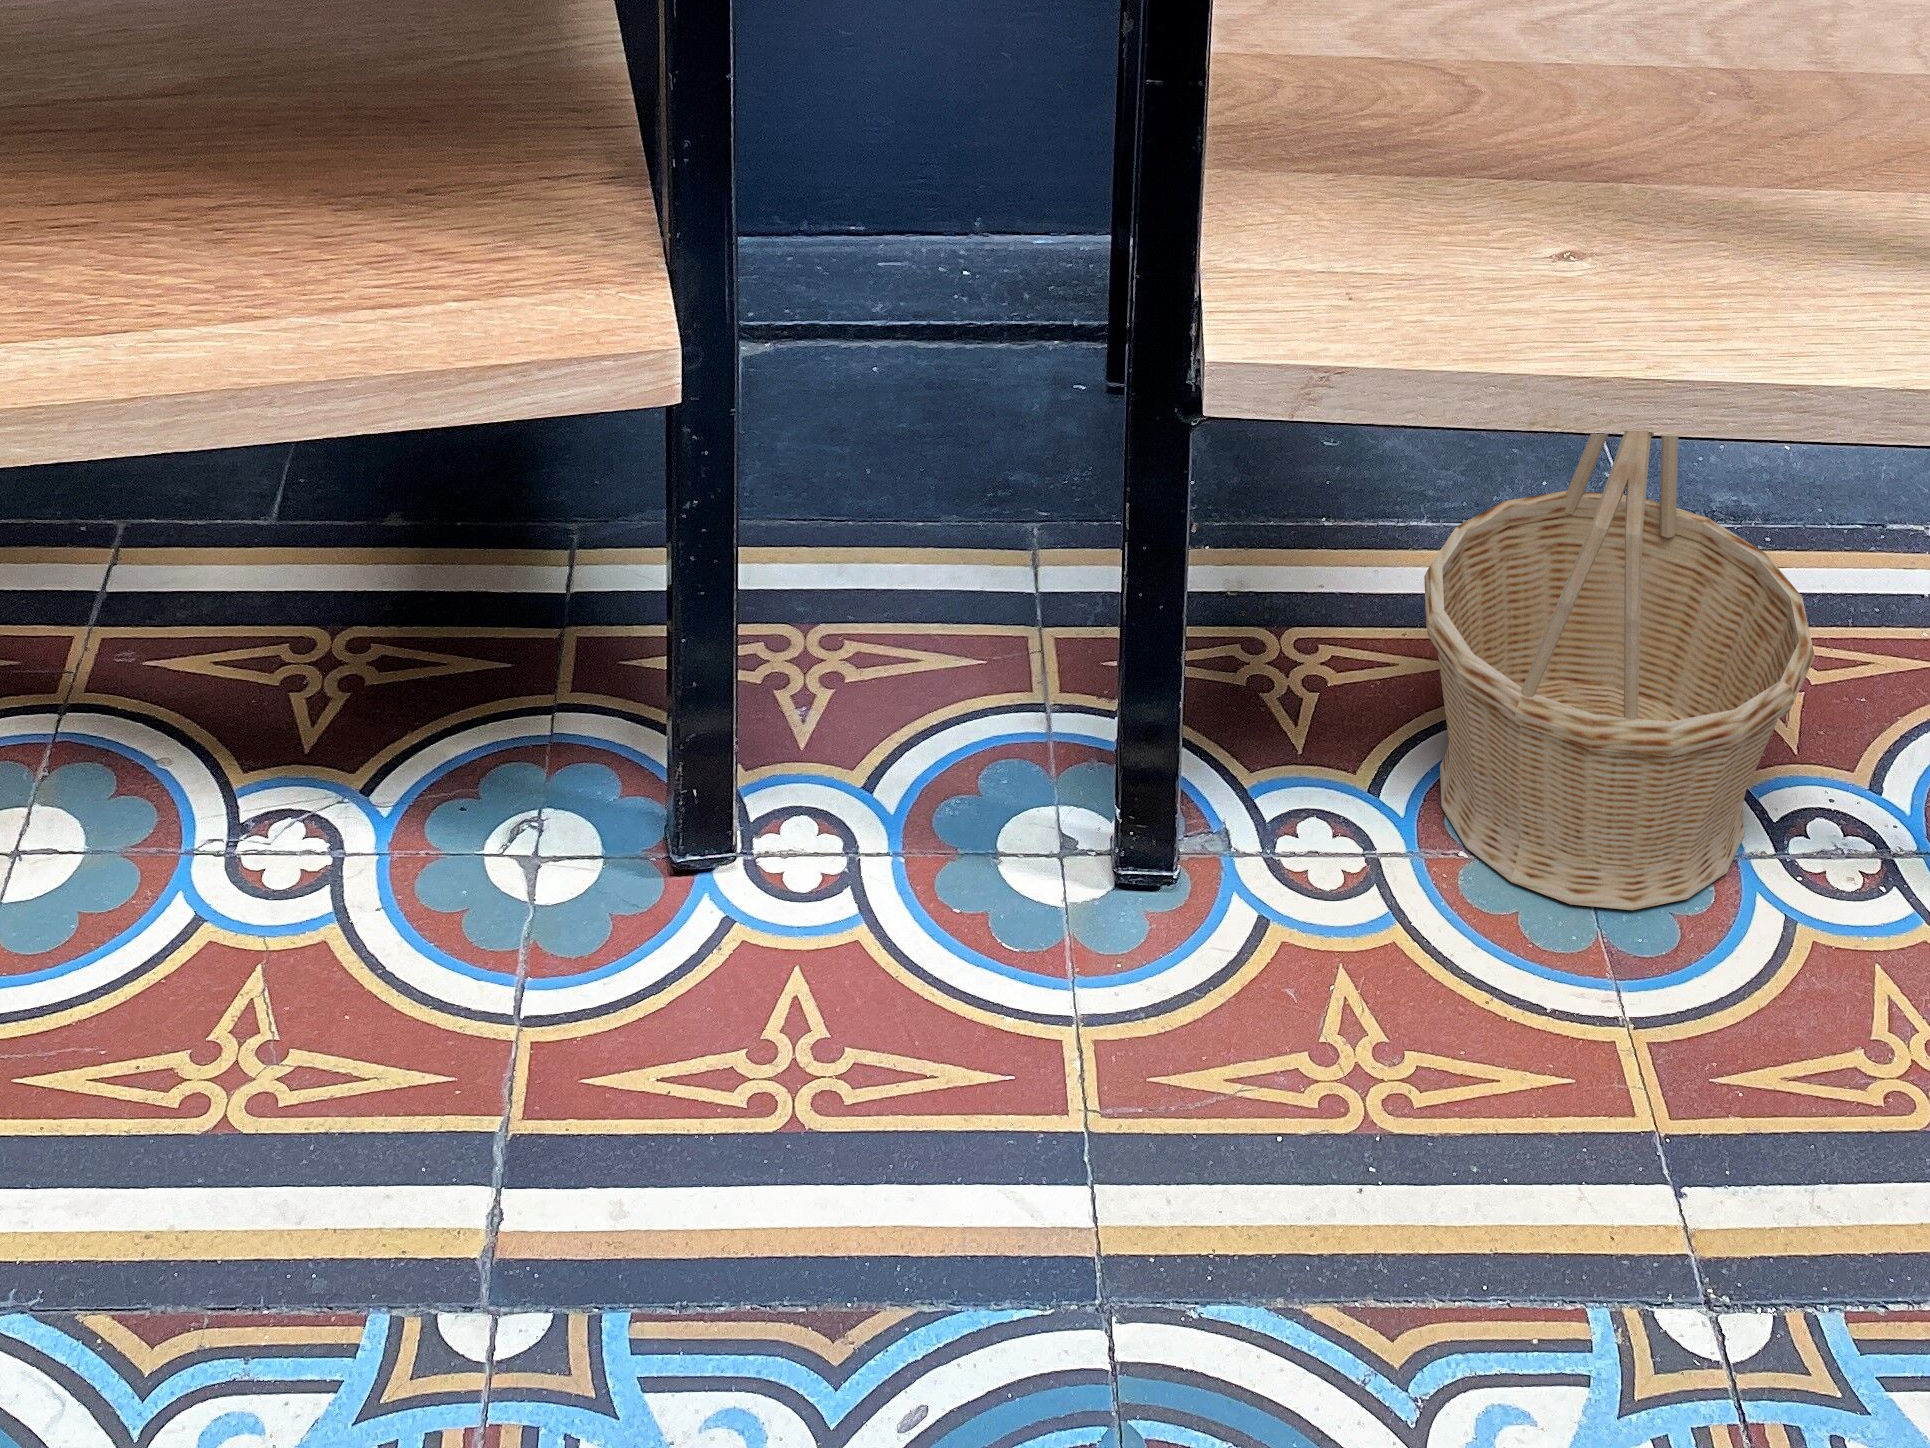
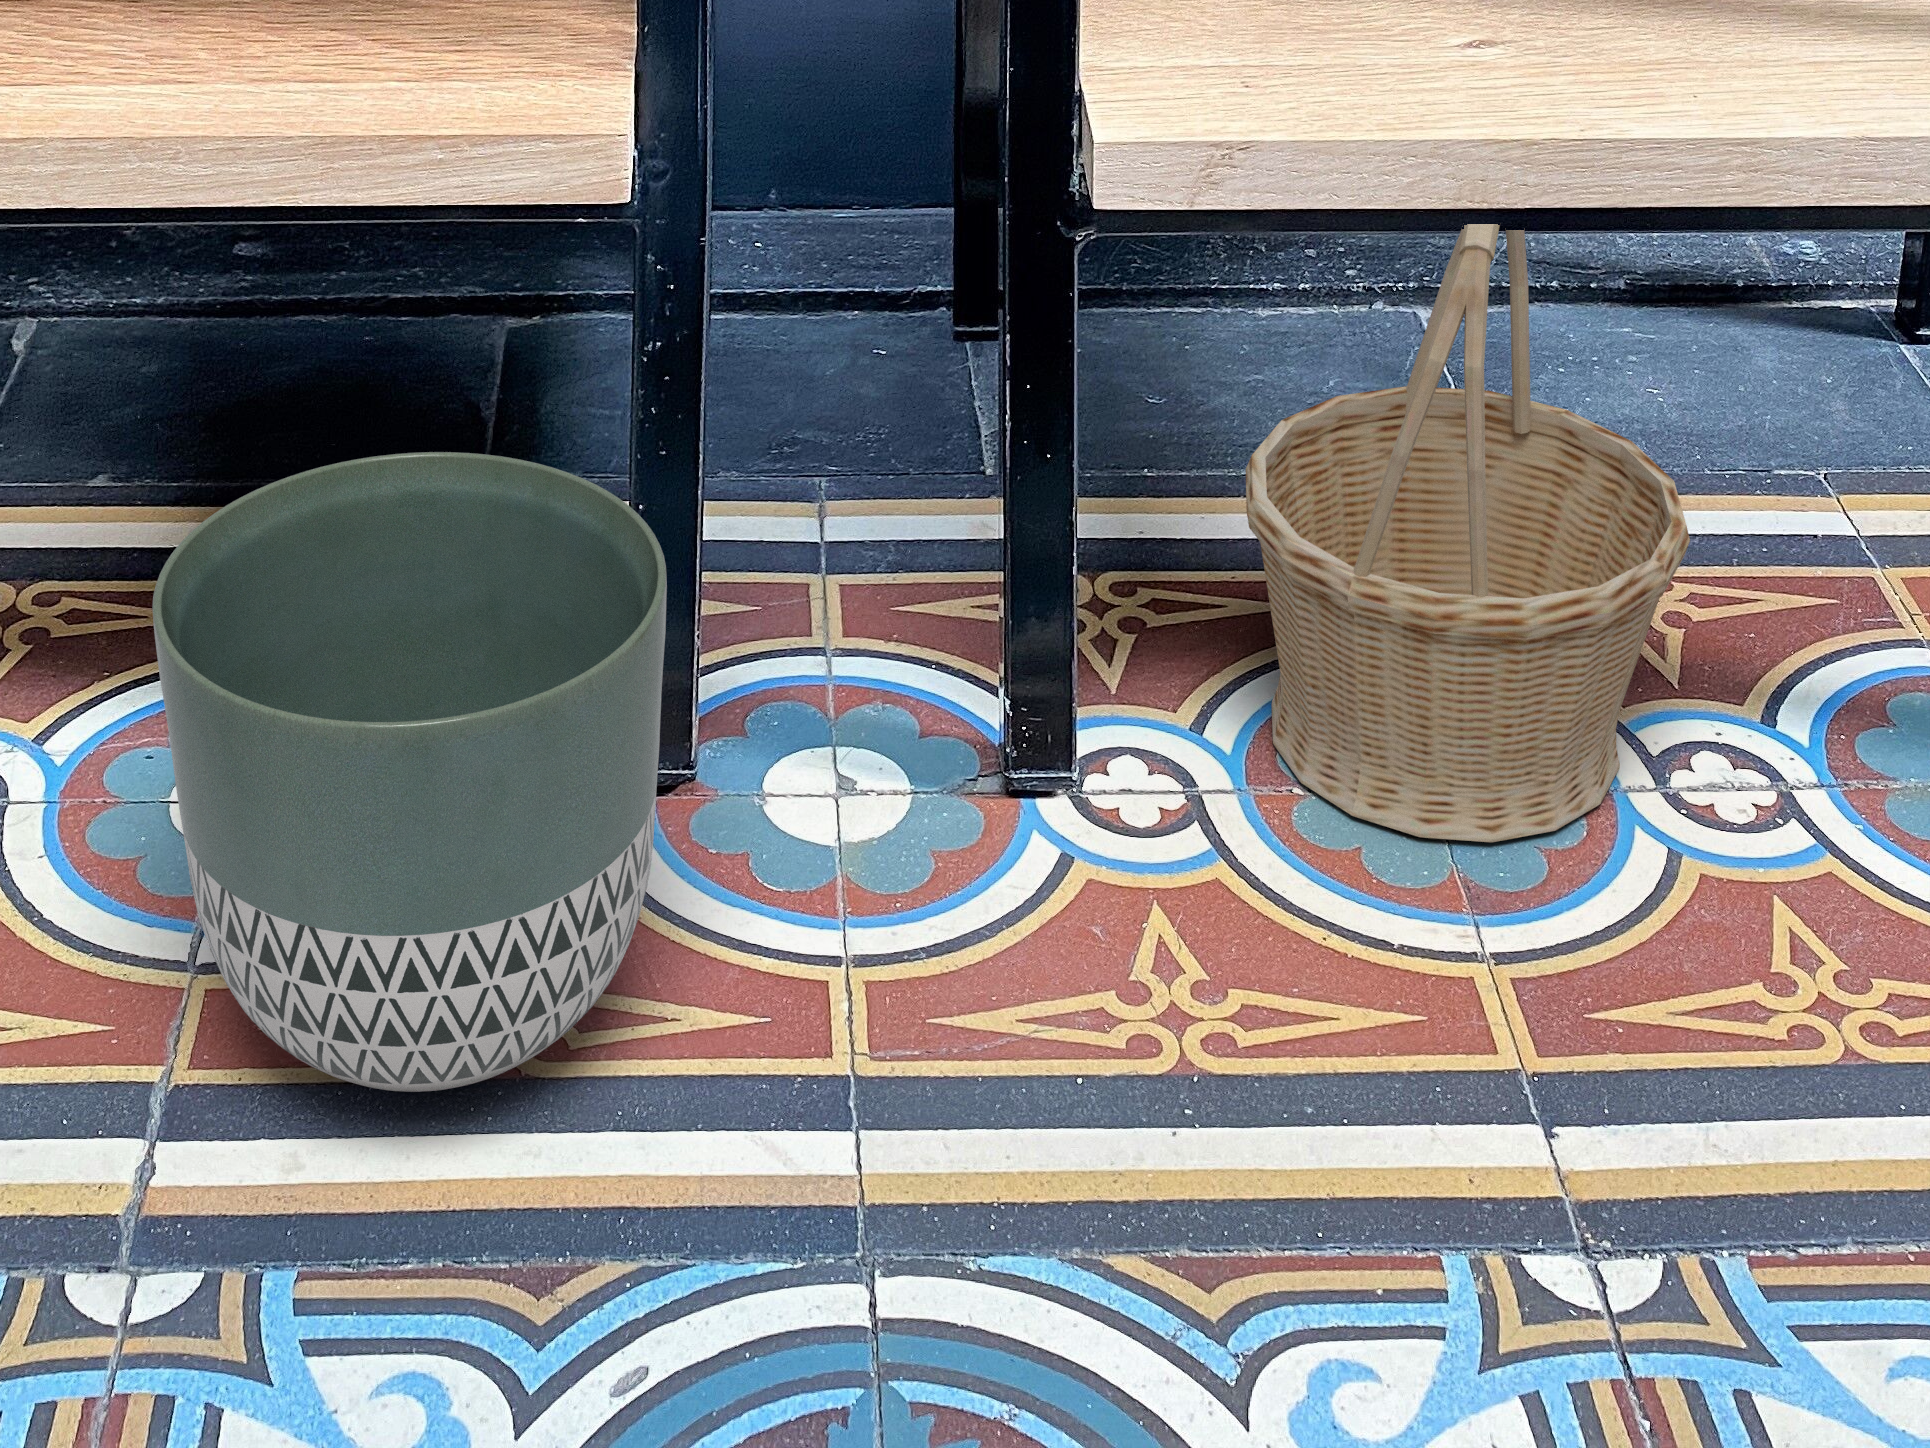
planter: none [502,600,938,1153] -> present [152,452,667,1092]

